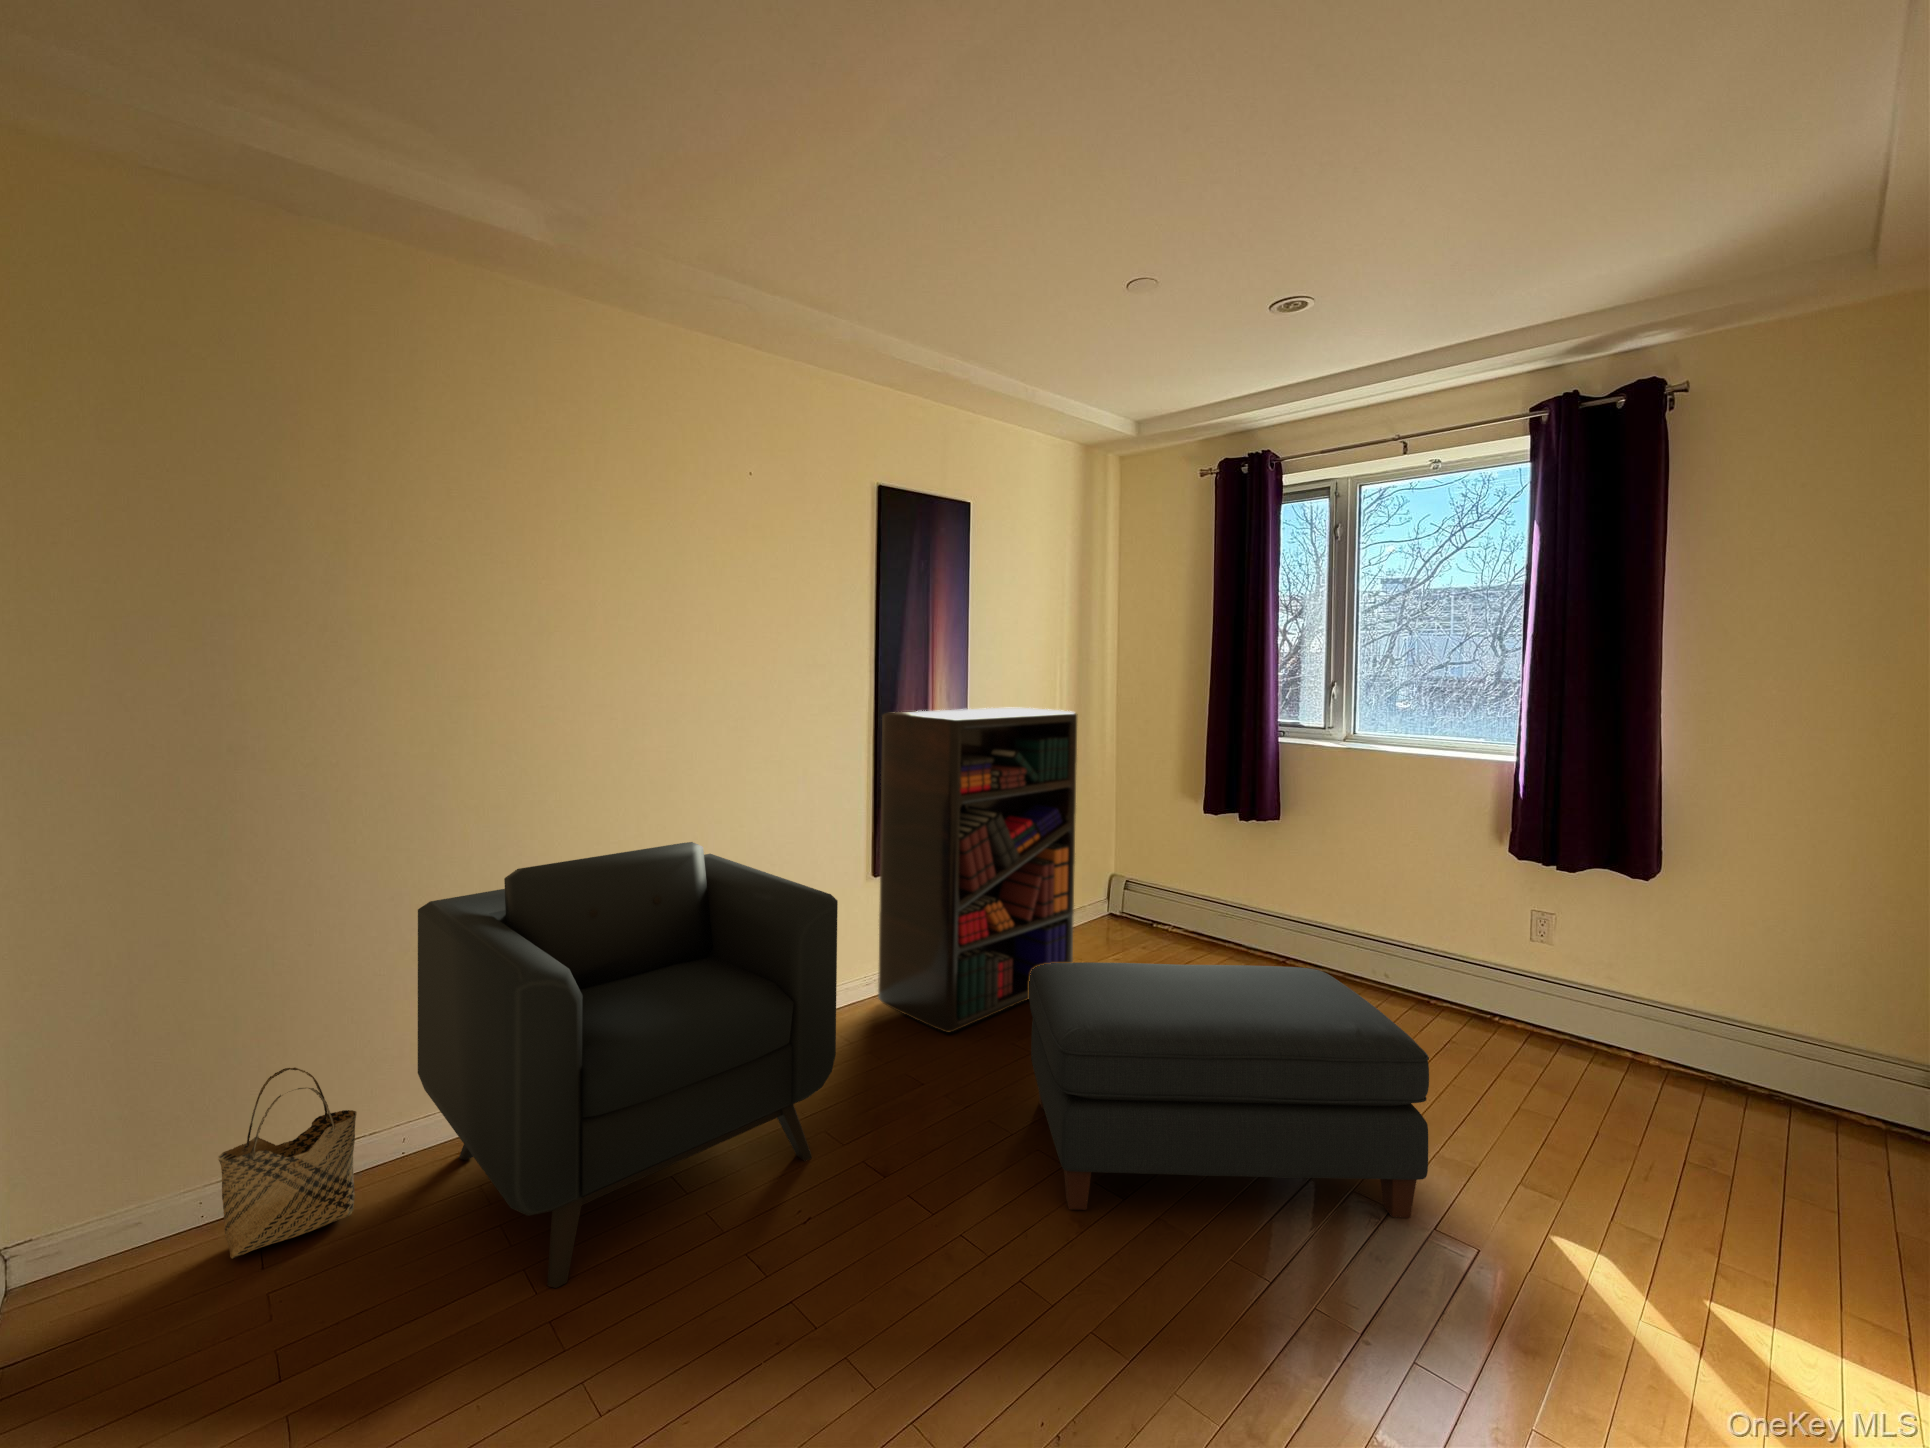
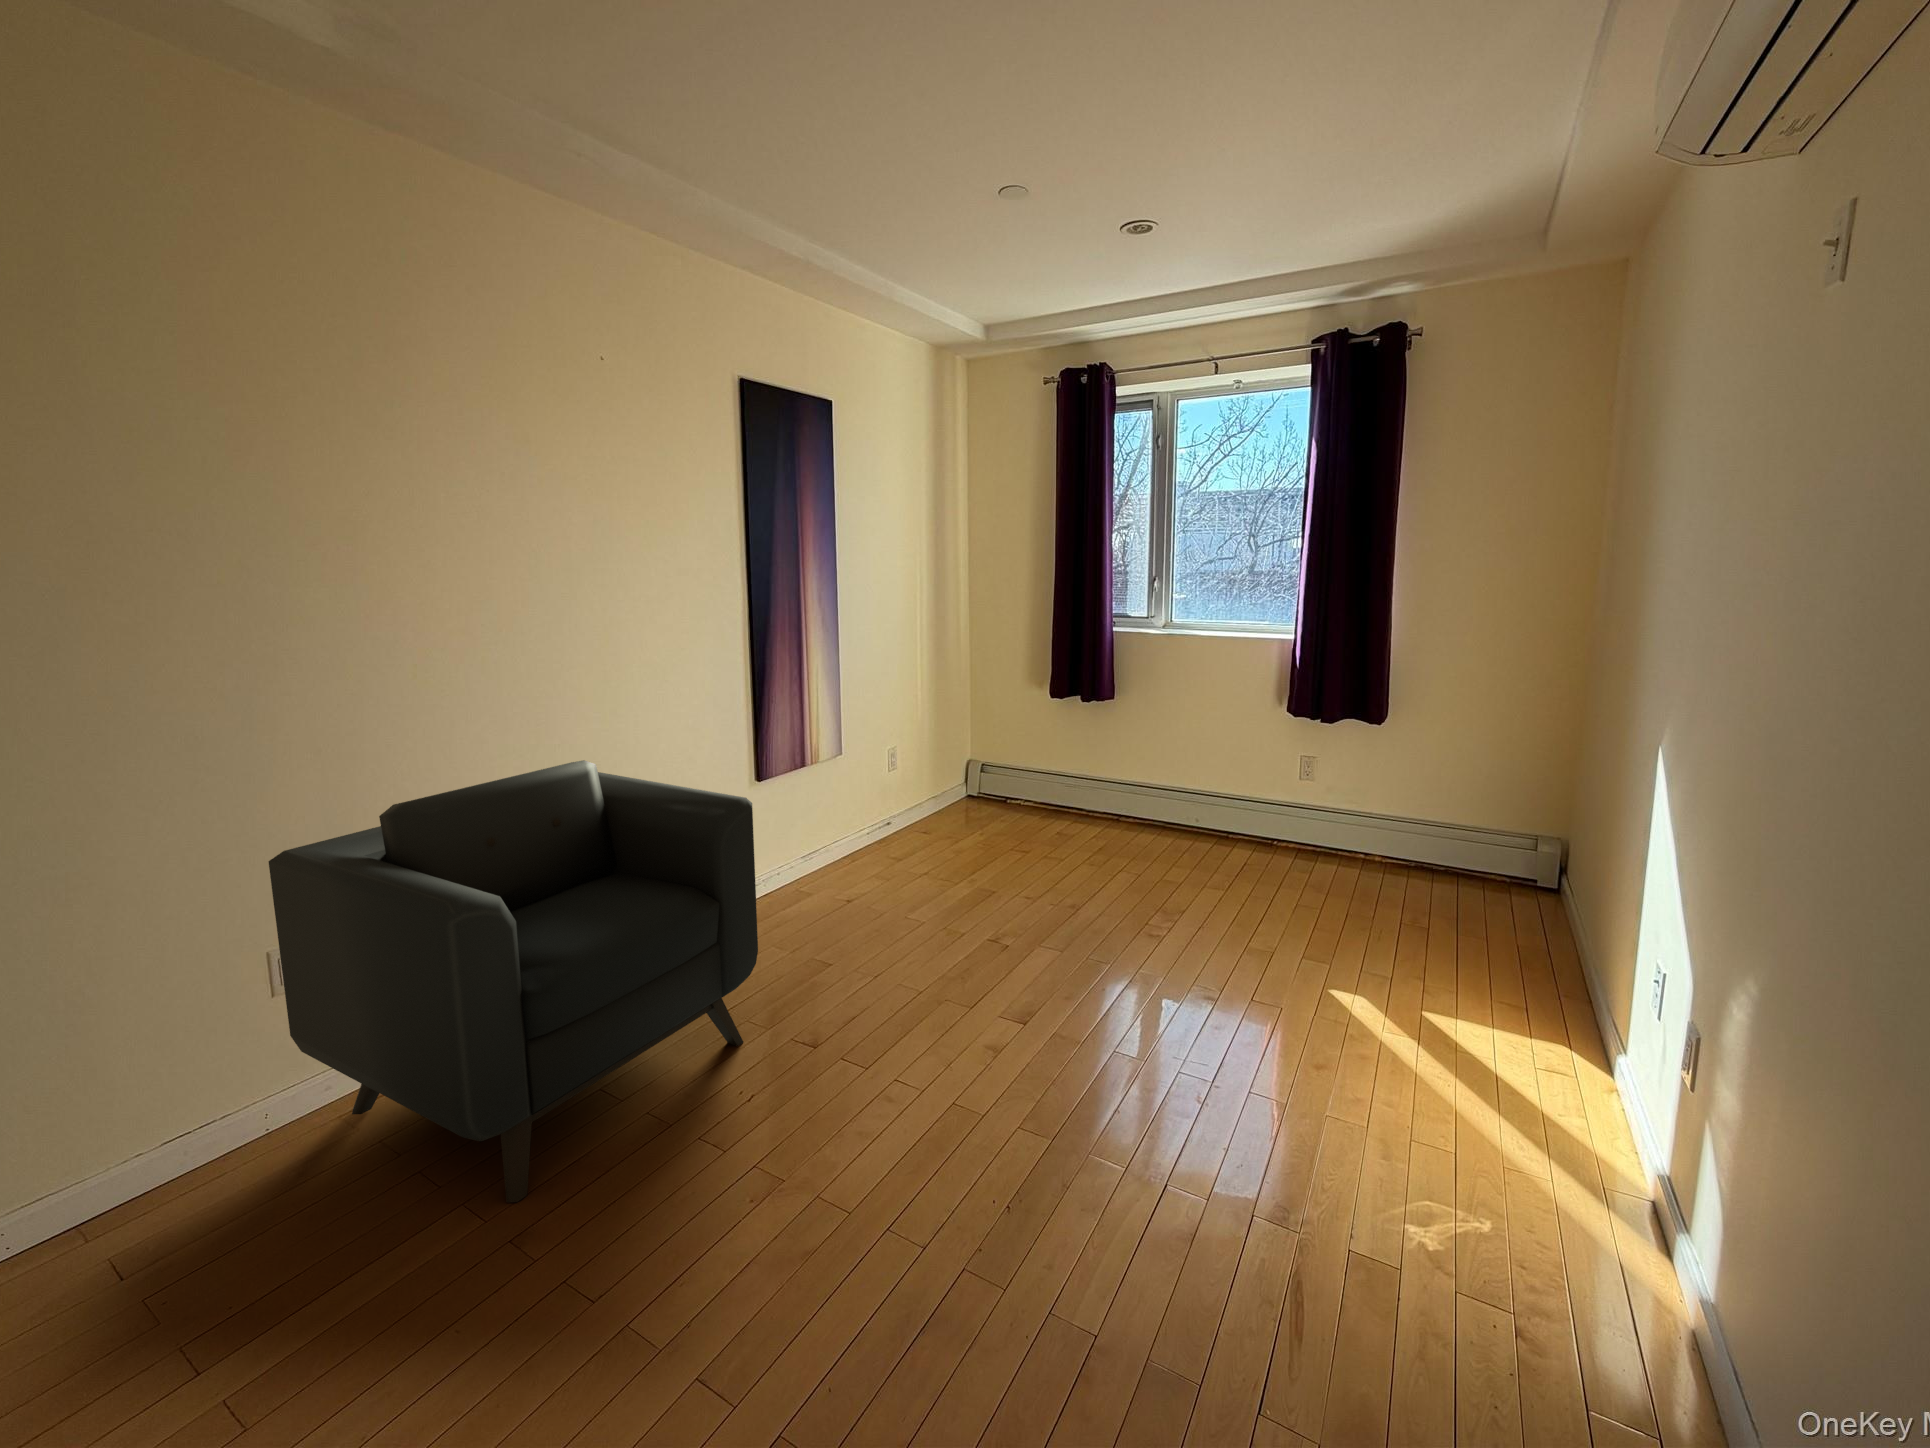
bookshelf: present [878,708,1077,1032] -> none [758,608,945,916]
ottoman: present [1029,962,1429,1218] -> none [928,818,1250,1038]
woven basket: present [218,1068,357,1259] -> none [57,1053,241,1265]

